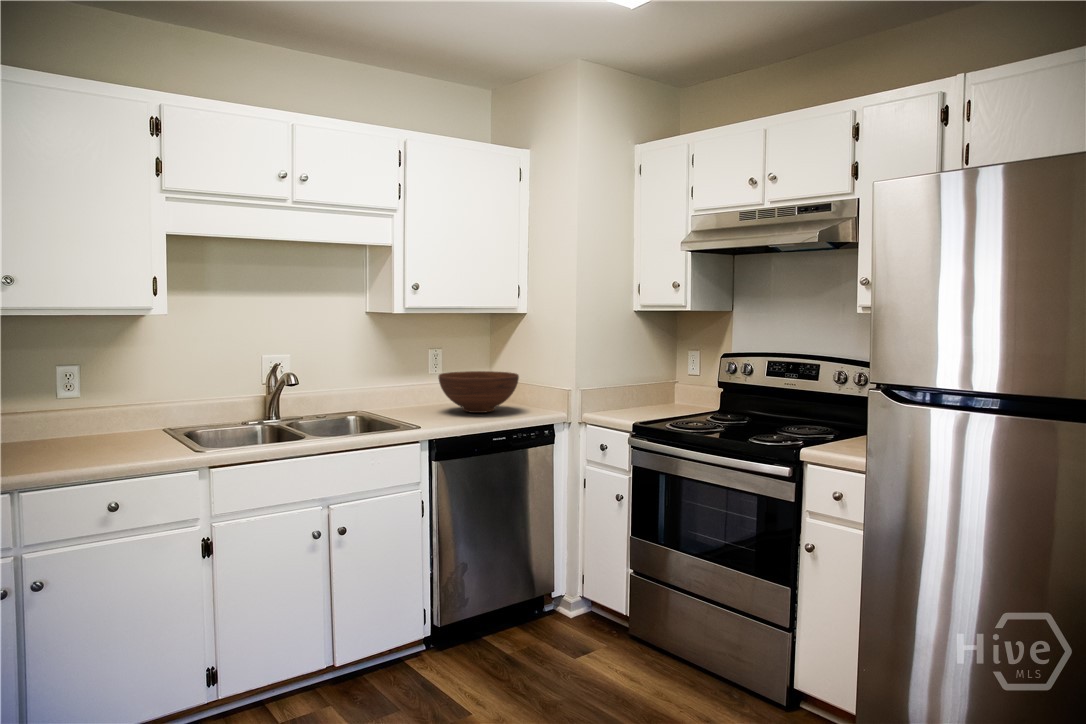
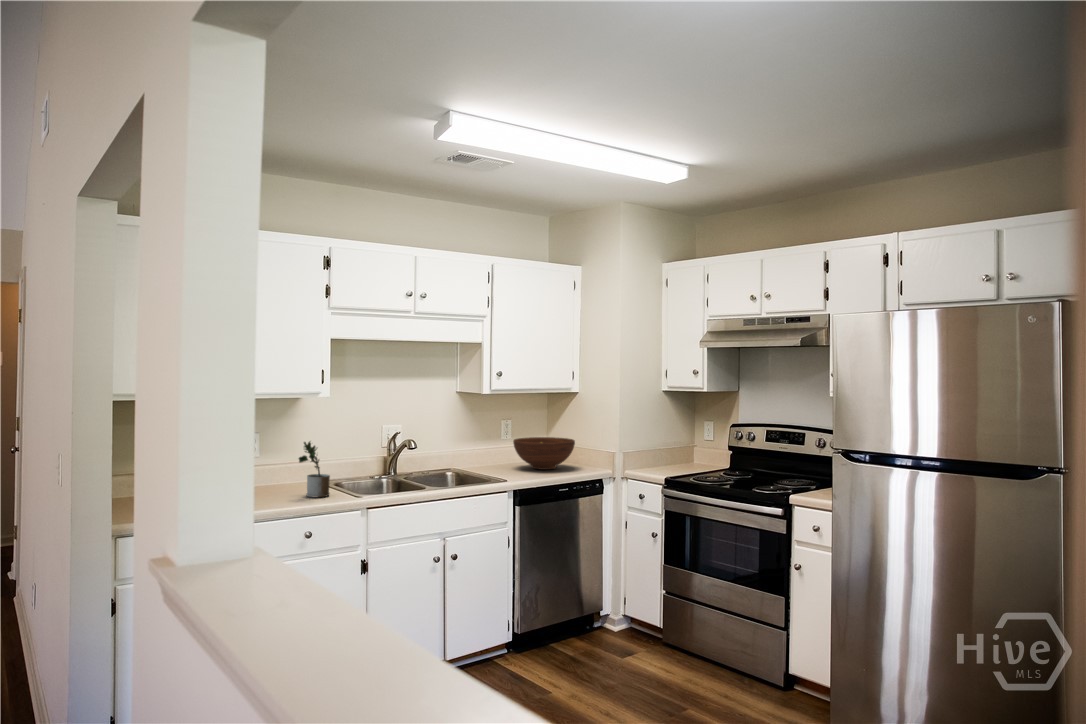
potted plant: none [97,374,153,455] -> present [299,442,330,498]

